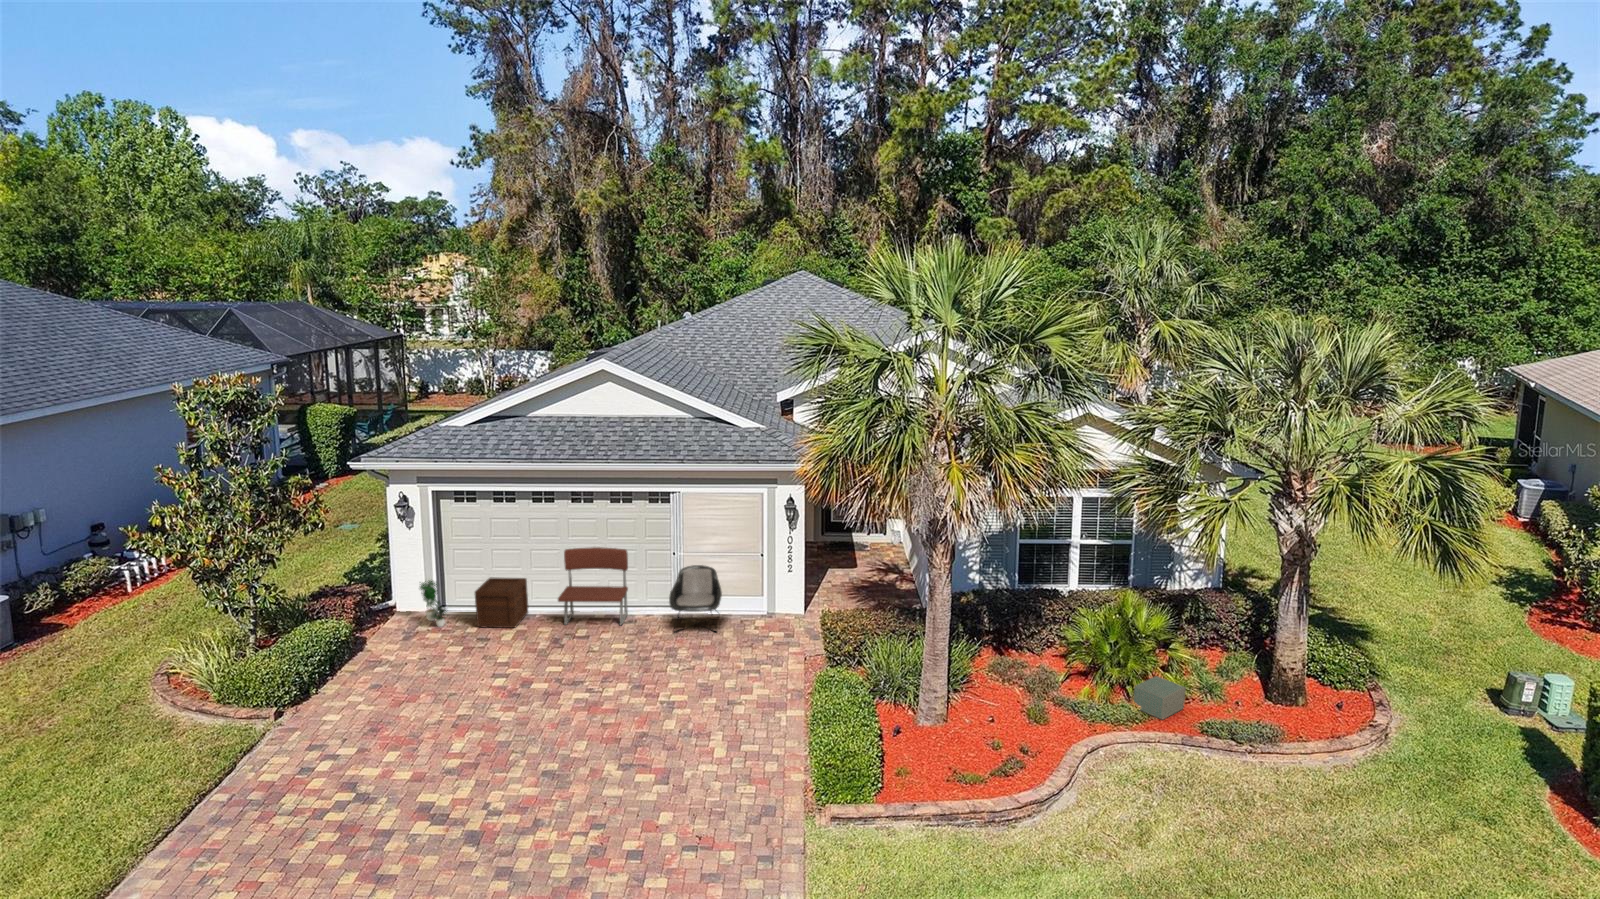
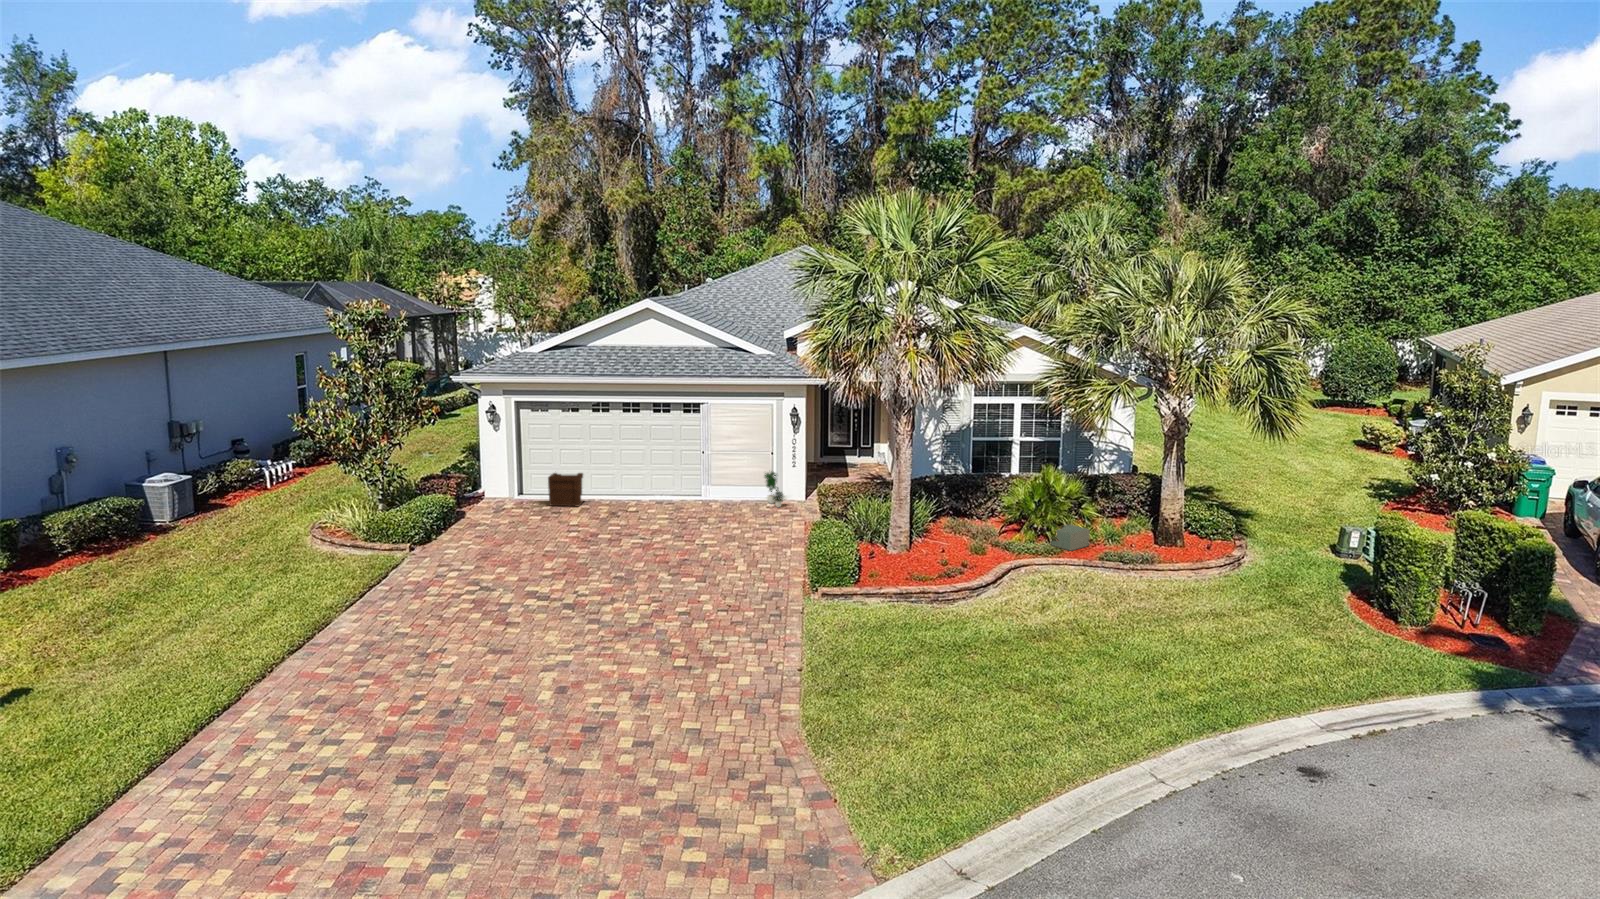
bench: present [558,547,628,625] -> none [613,446,667,506]
lounge chair: present [669,565,722,633] -> none [700,460,741,510]
potted plant: present [420,581,447,627] -> present [765,472,783,507]

